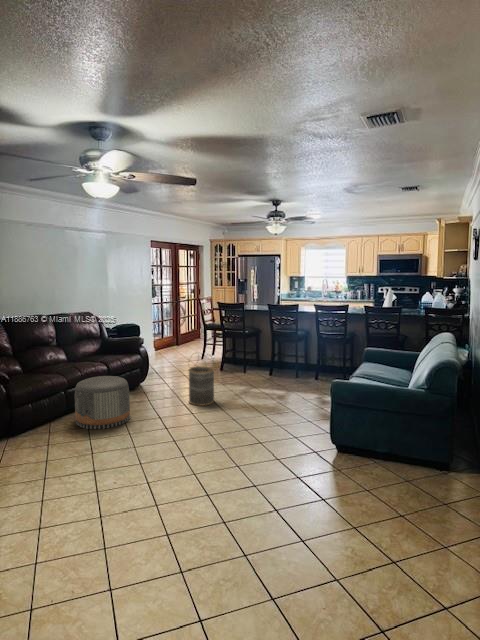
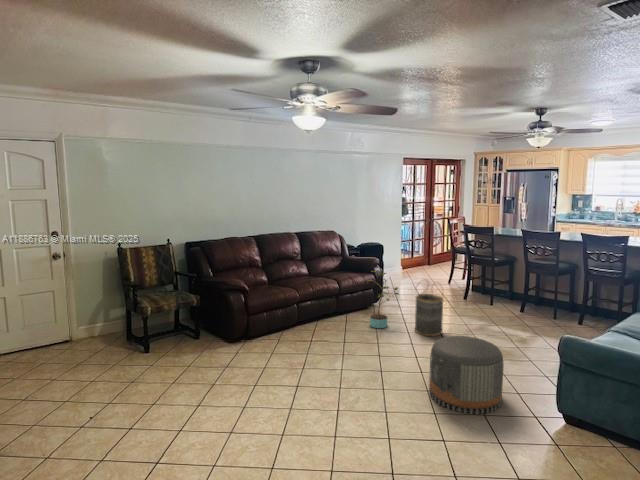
potted plant: none [139,348,172,406] -> present [366,271,398,328]
pouf: present [75,376,130,429] -> present [429,336,504,414]

